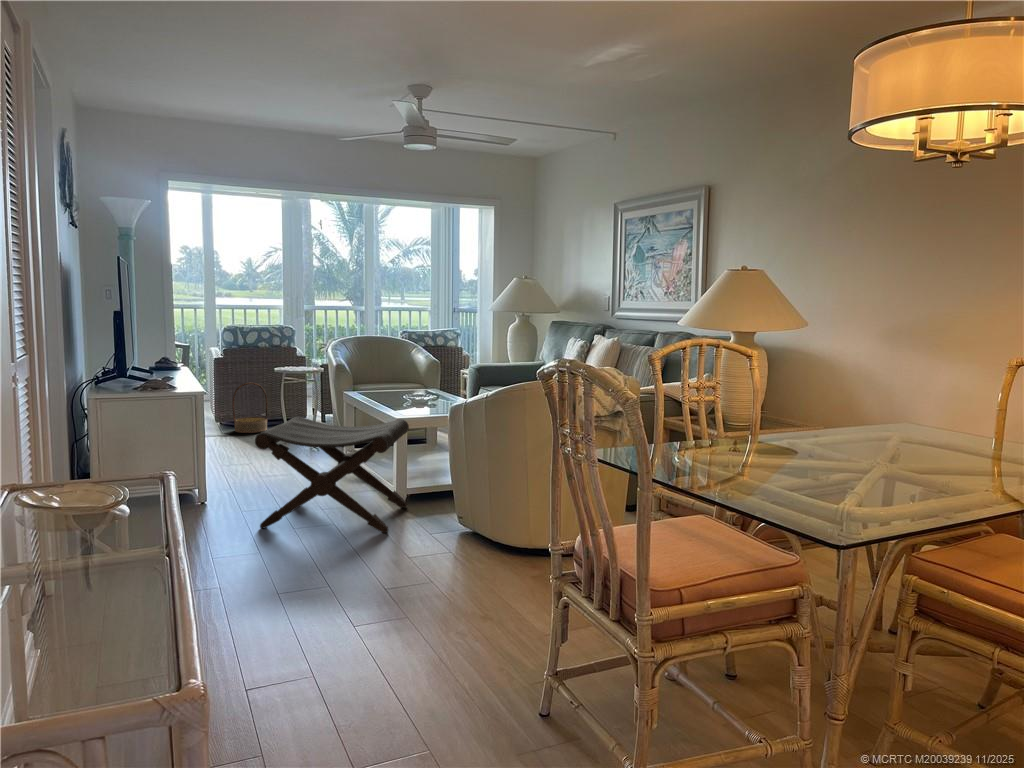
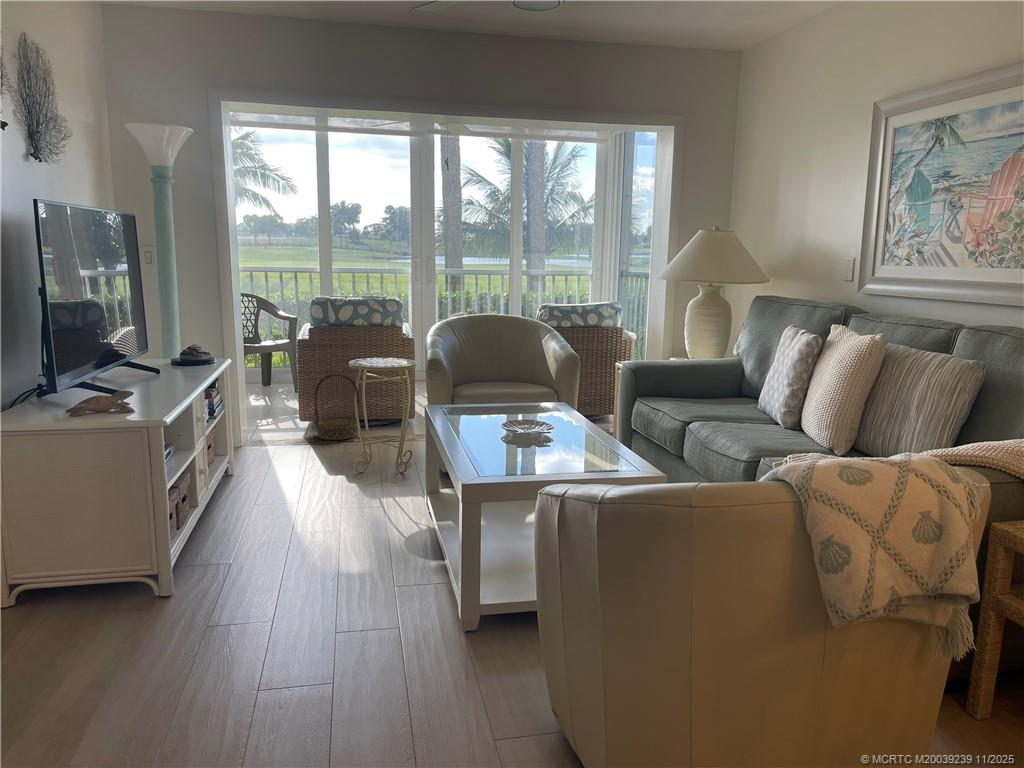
footstool: present [255,417,409,533] -> none [178,466,471,722]

